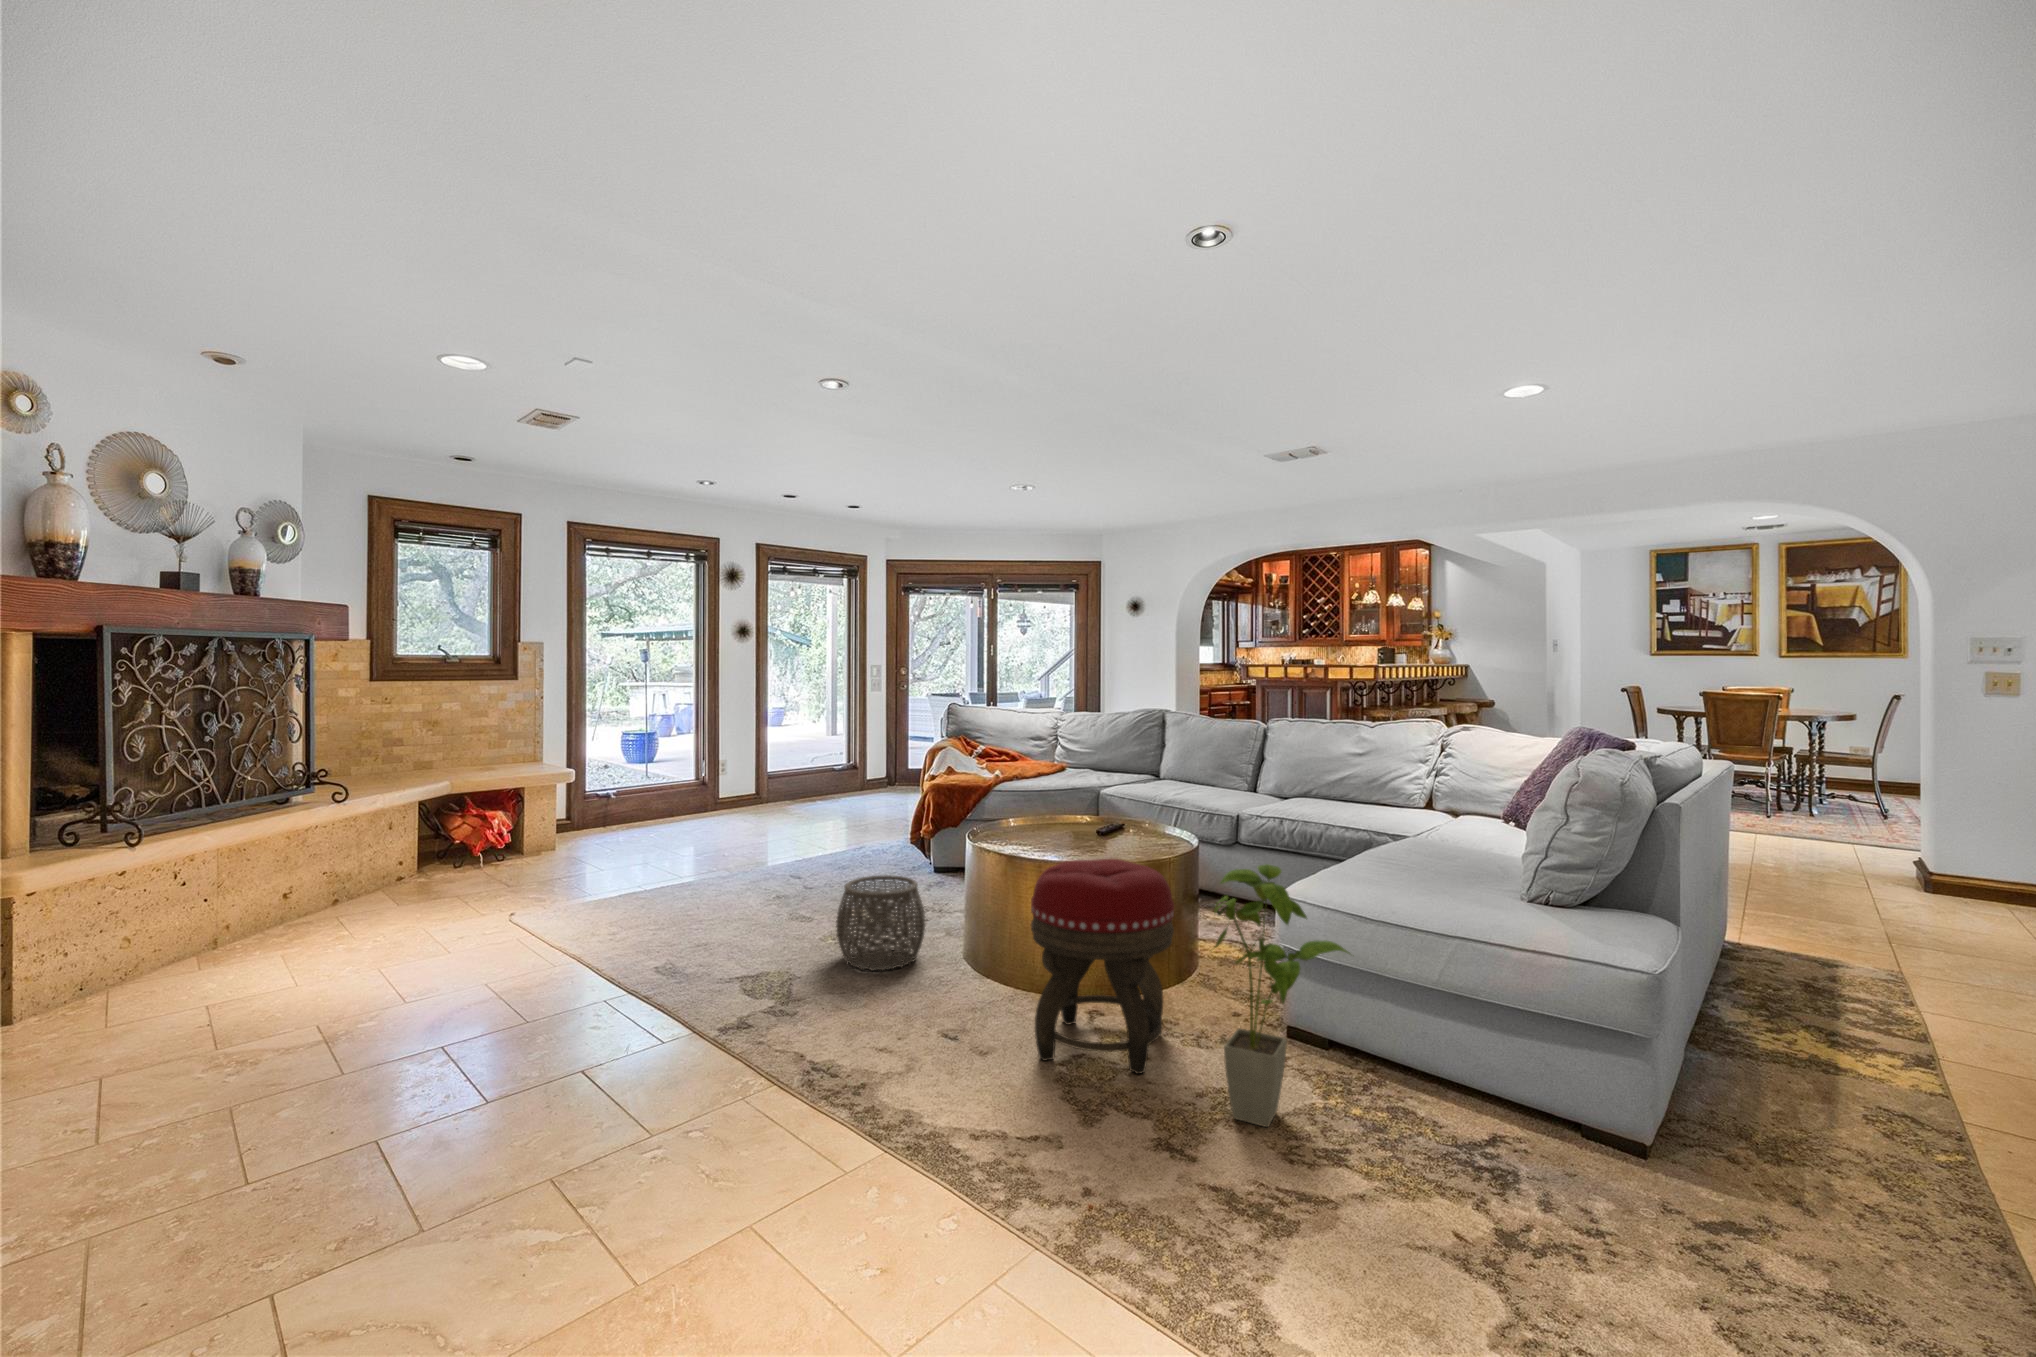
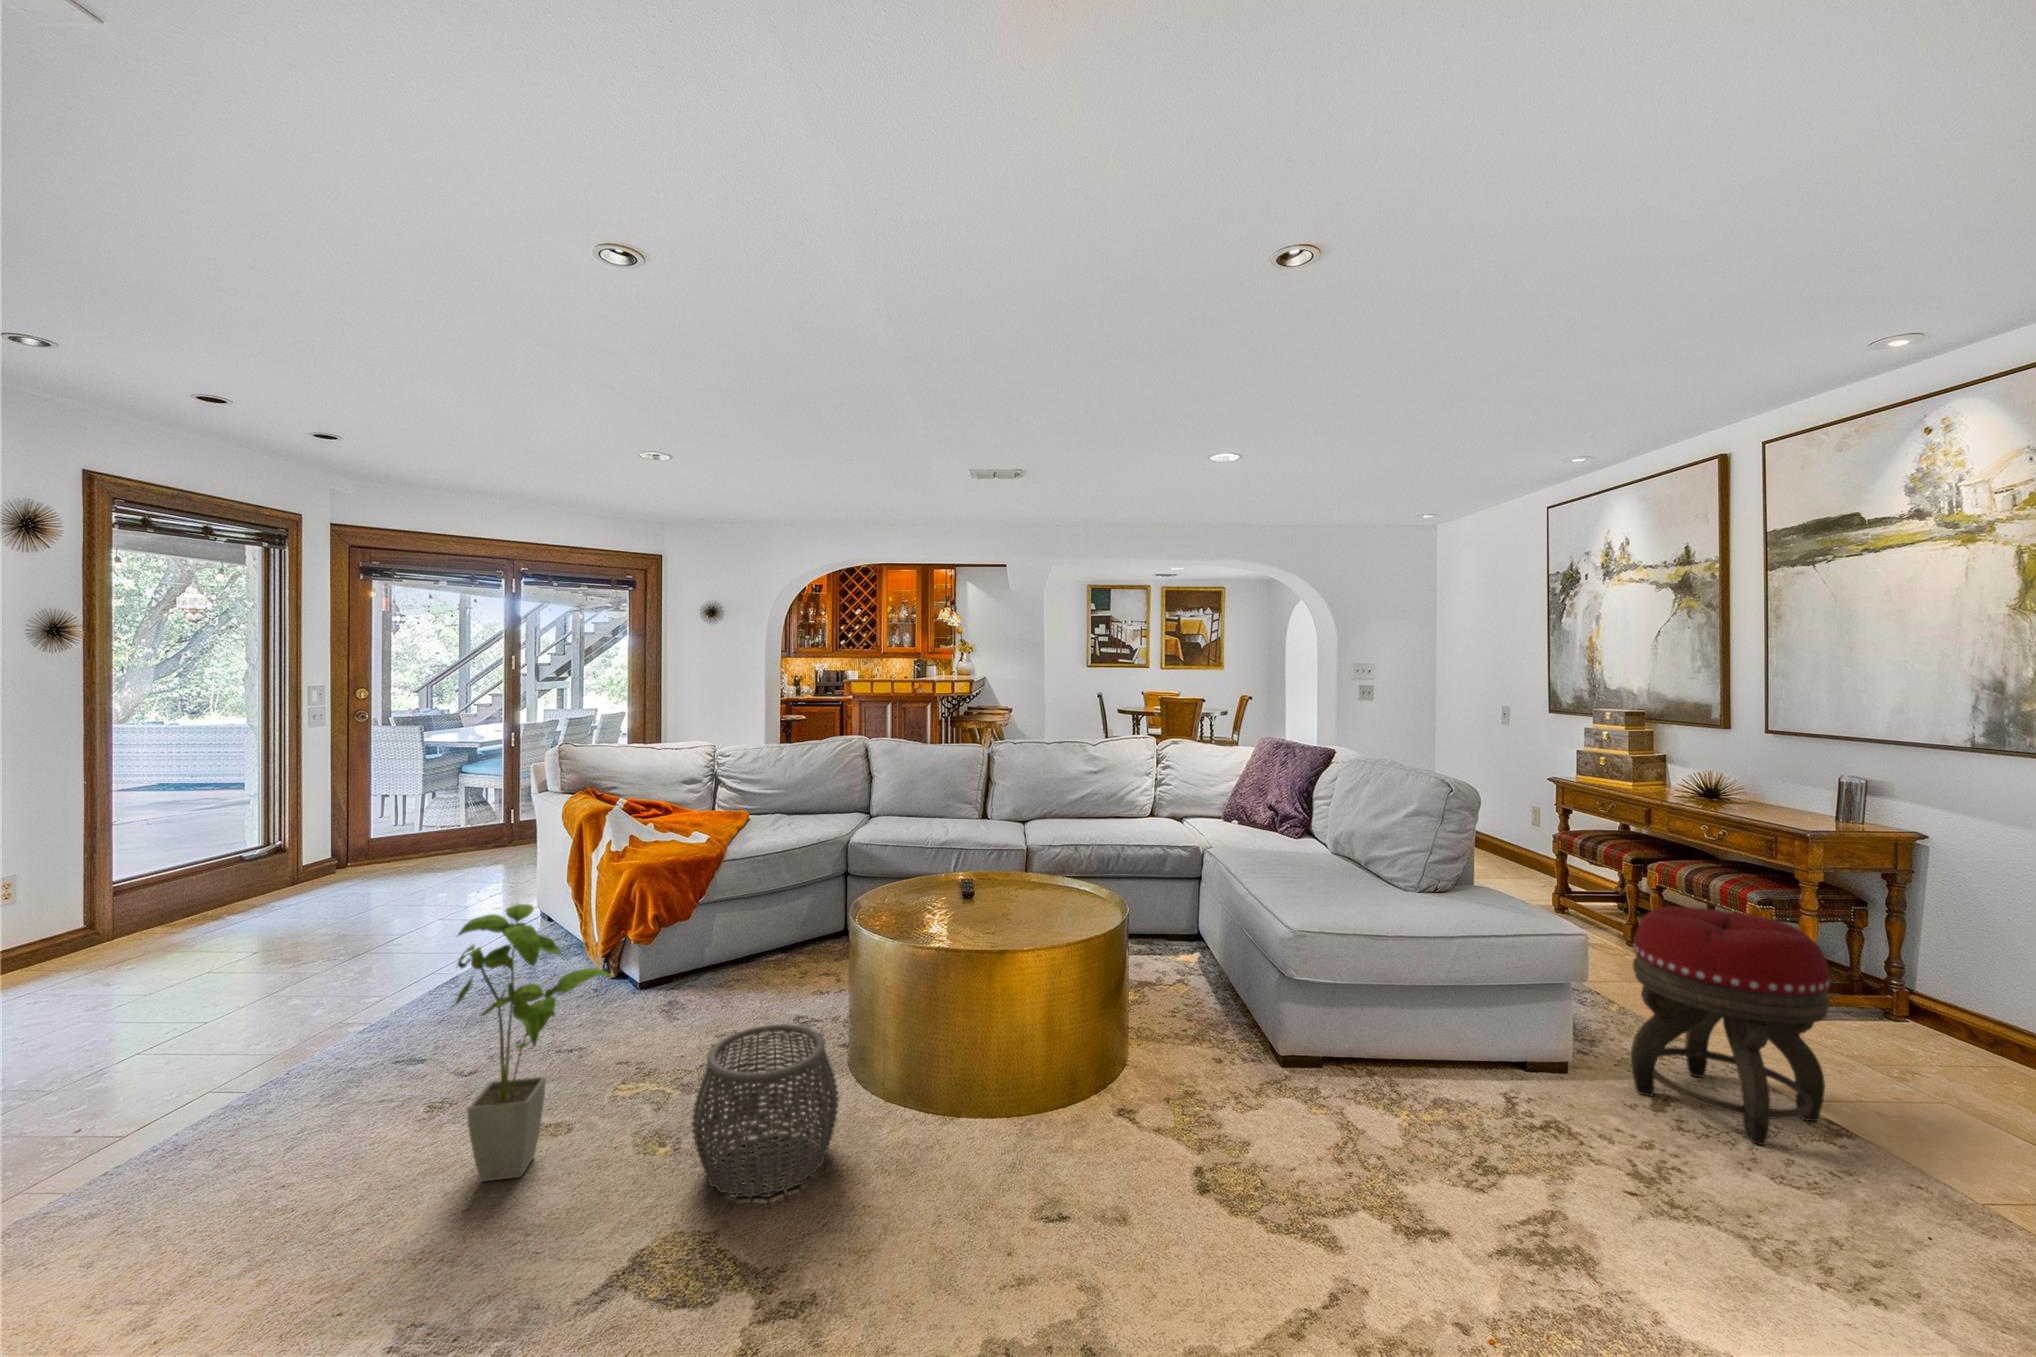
footstool: present [1031,859,1174,1074] -> present [1631,906,1831,1145]
house plant: present [1214,864,1349,1127] -> present [451,904,613,1182]

